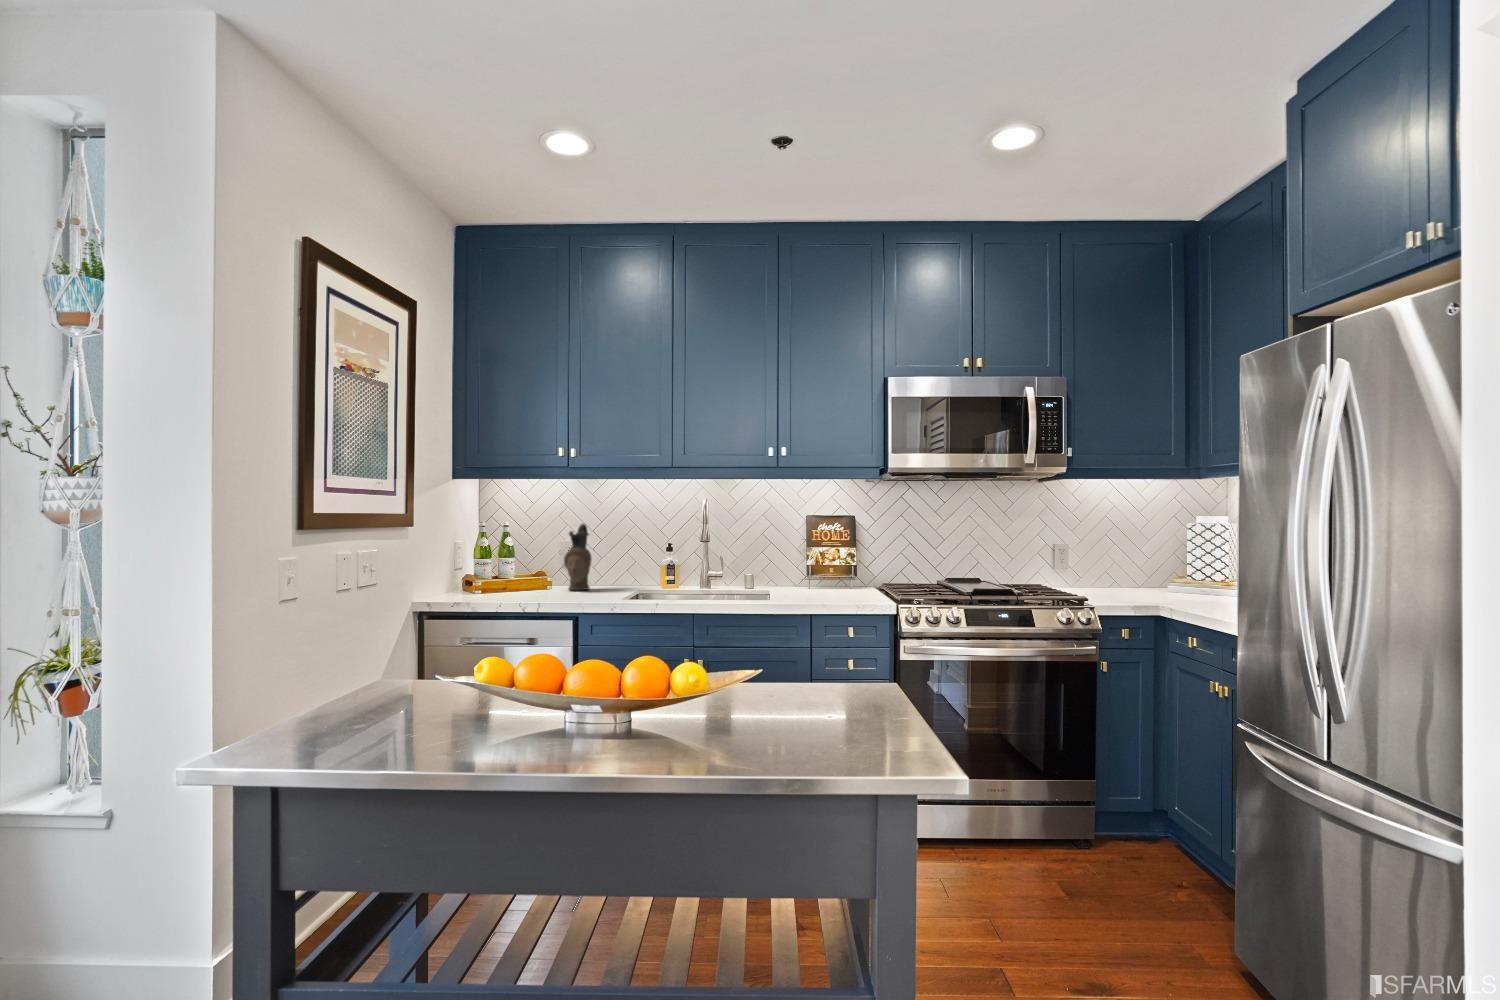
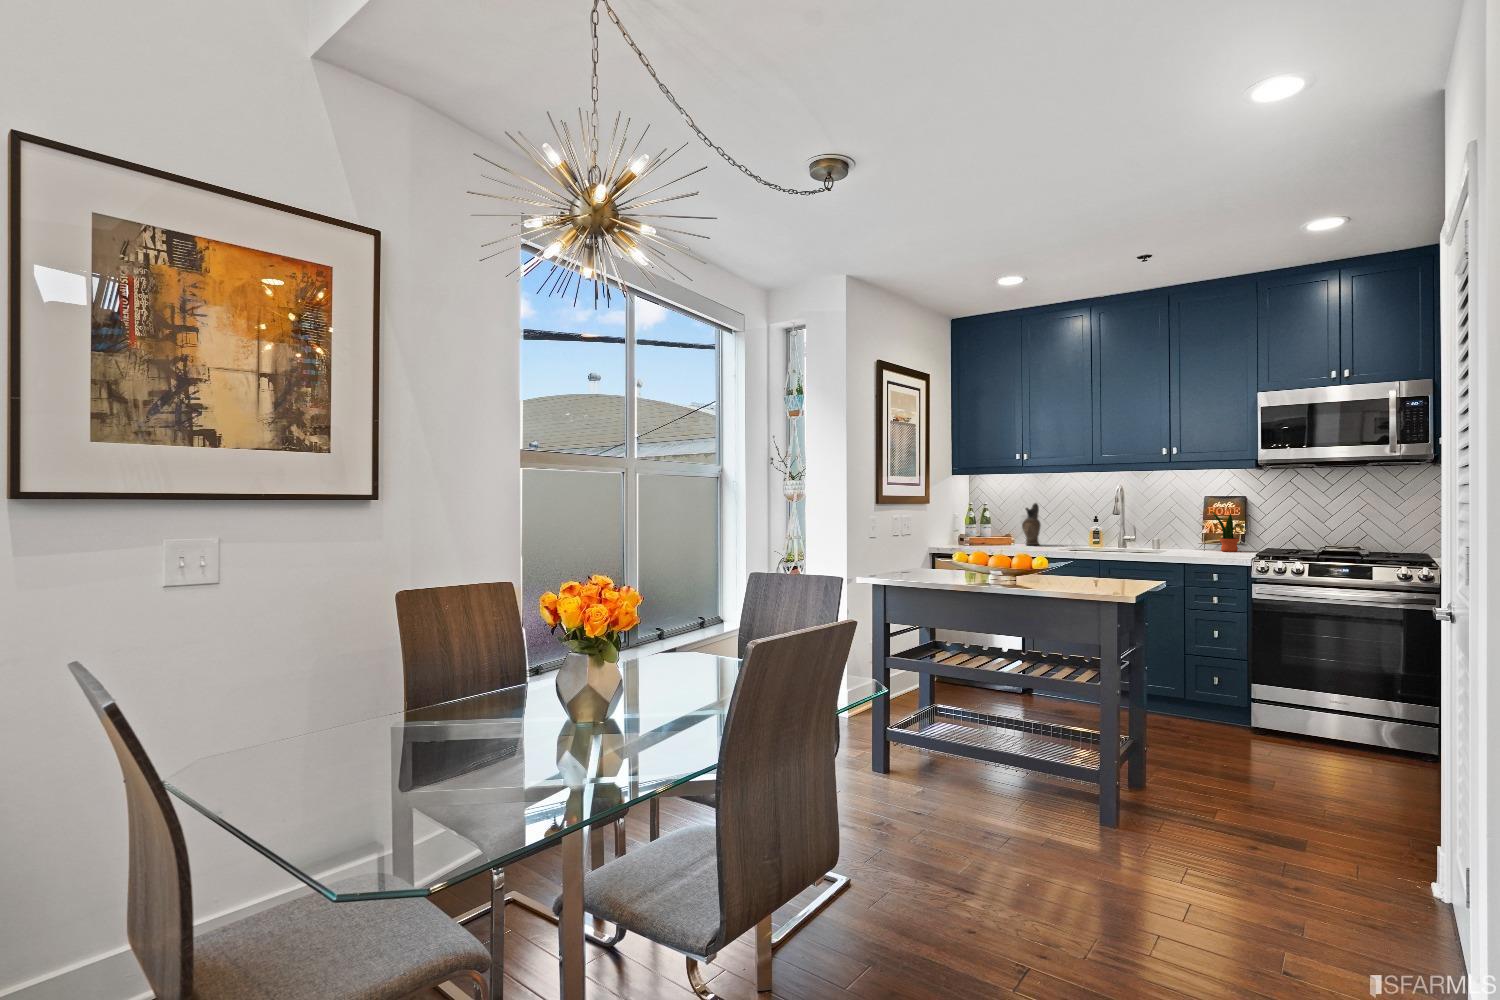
potted plant: none [829,535,863,593] -> present [1213,512,1239,552]

